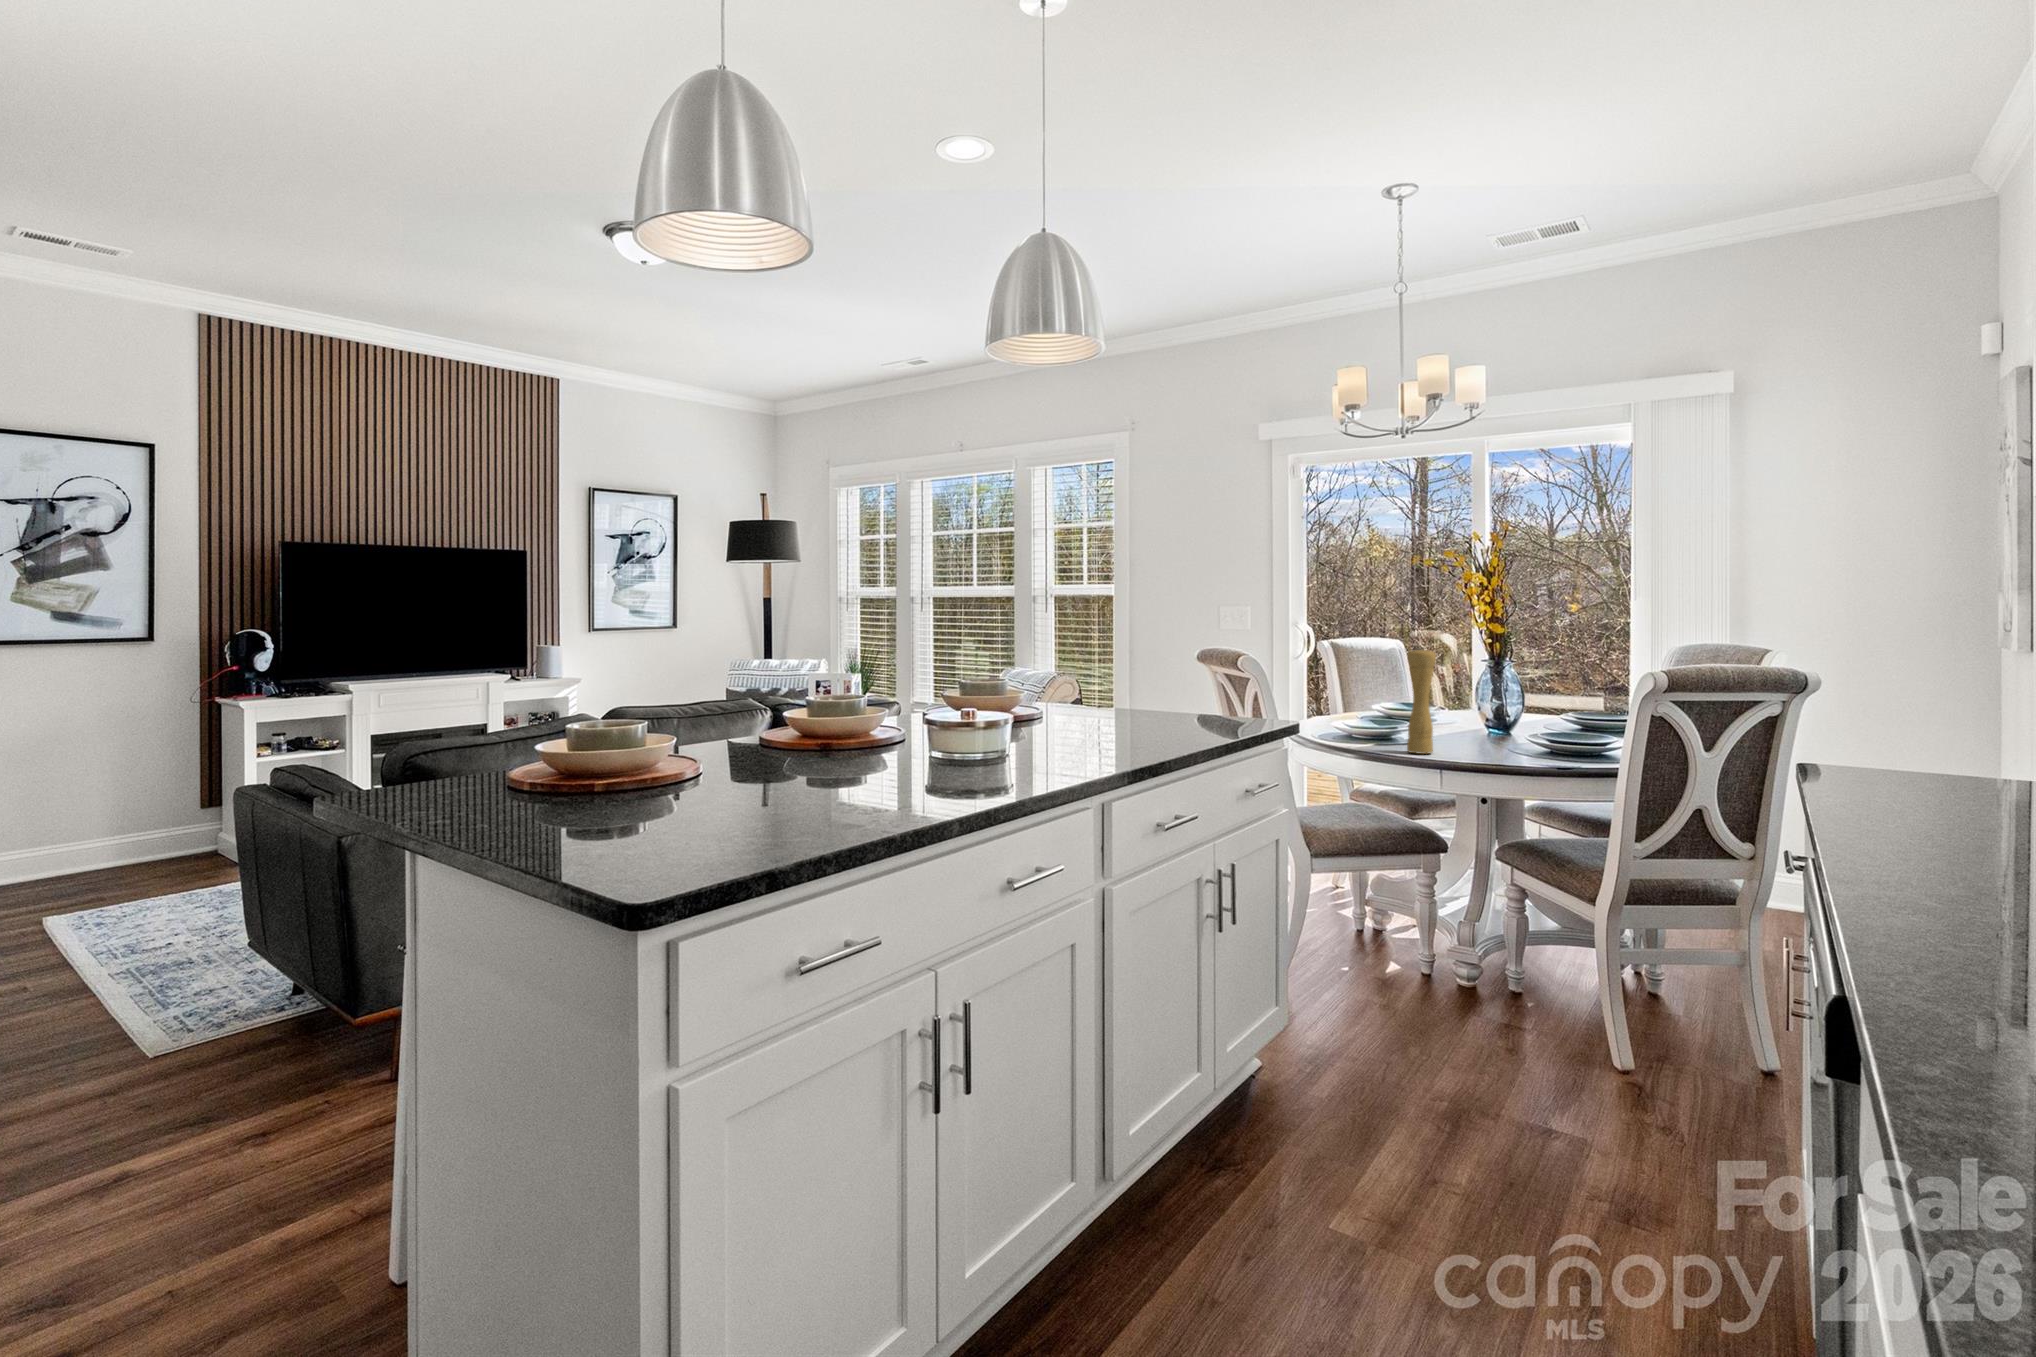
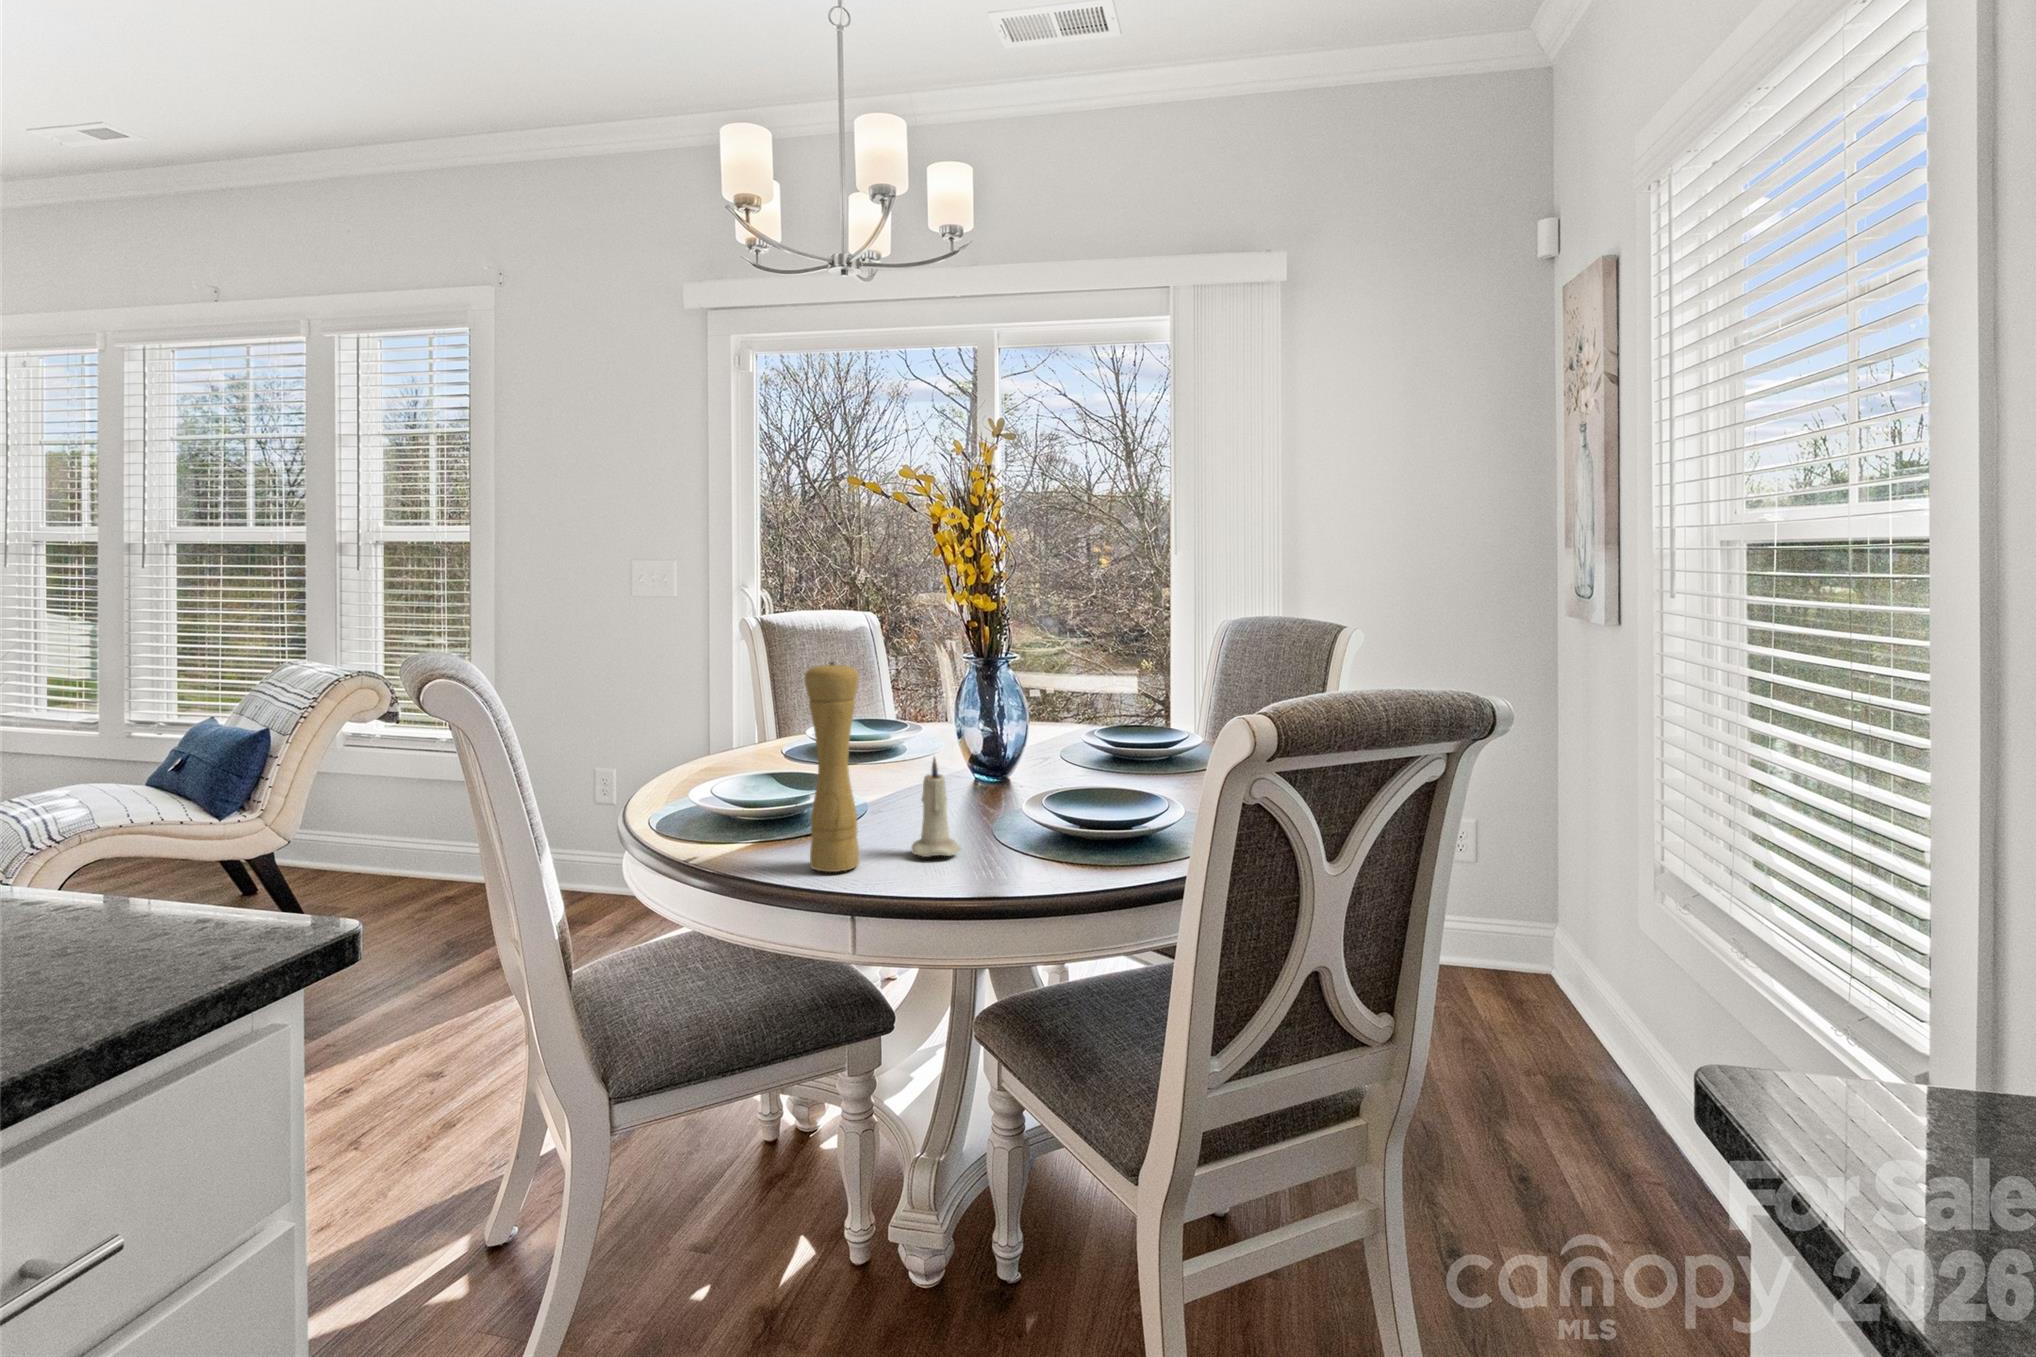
candle: none [1460,700,1489,752] -> present [912,757,962,857]

